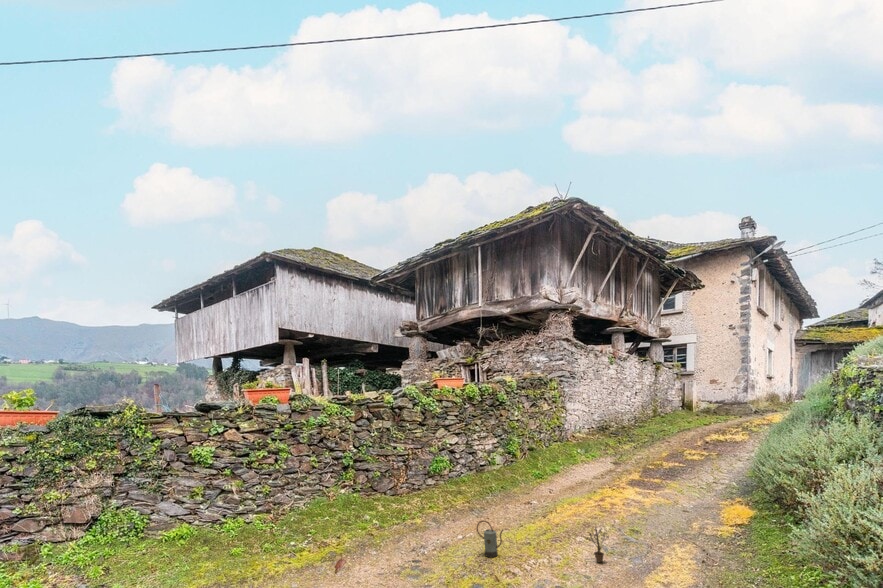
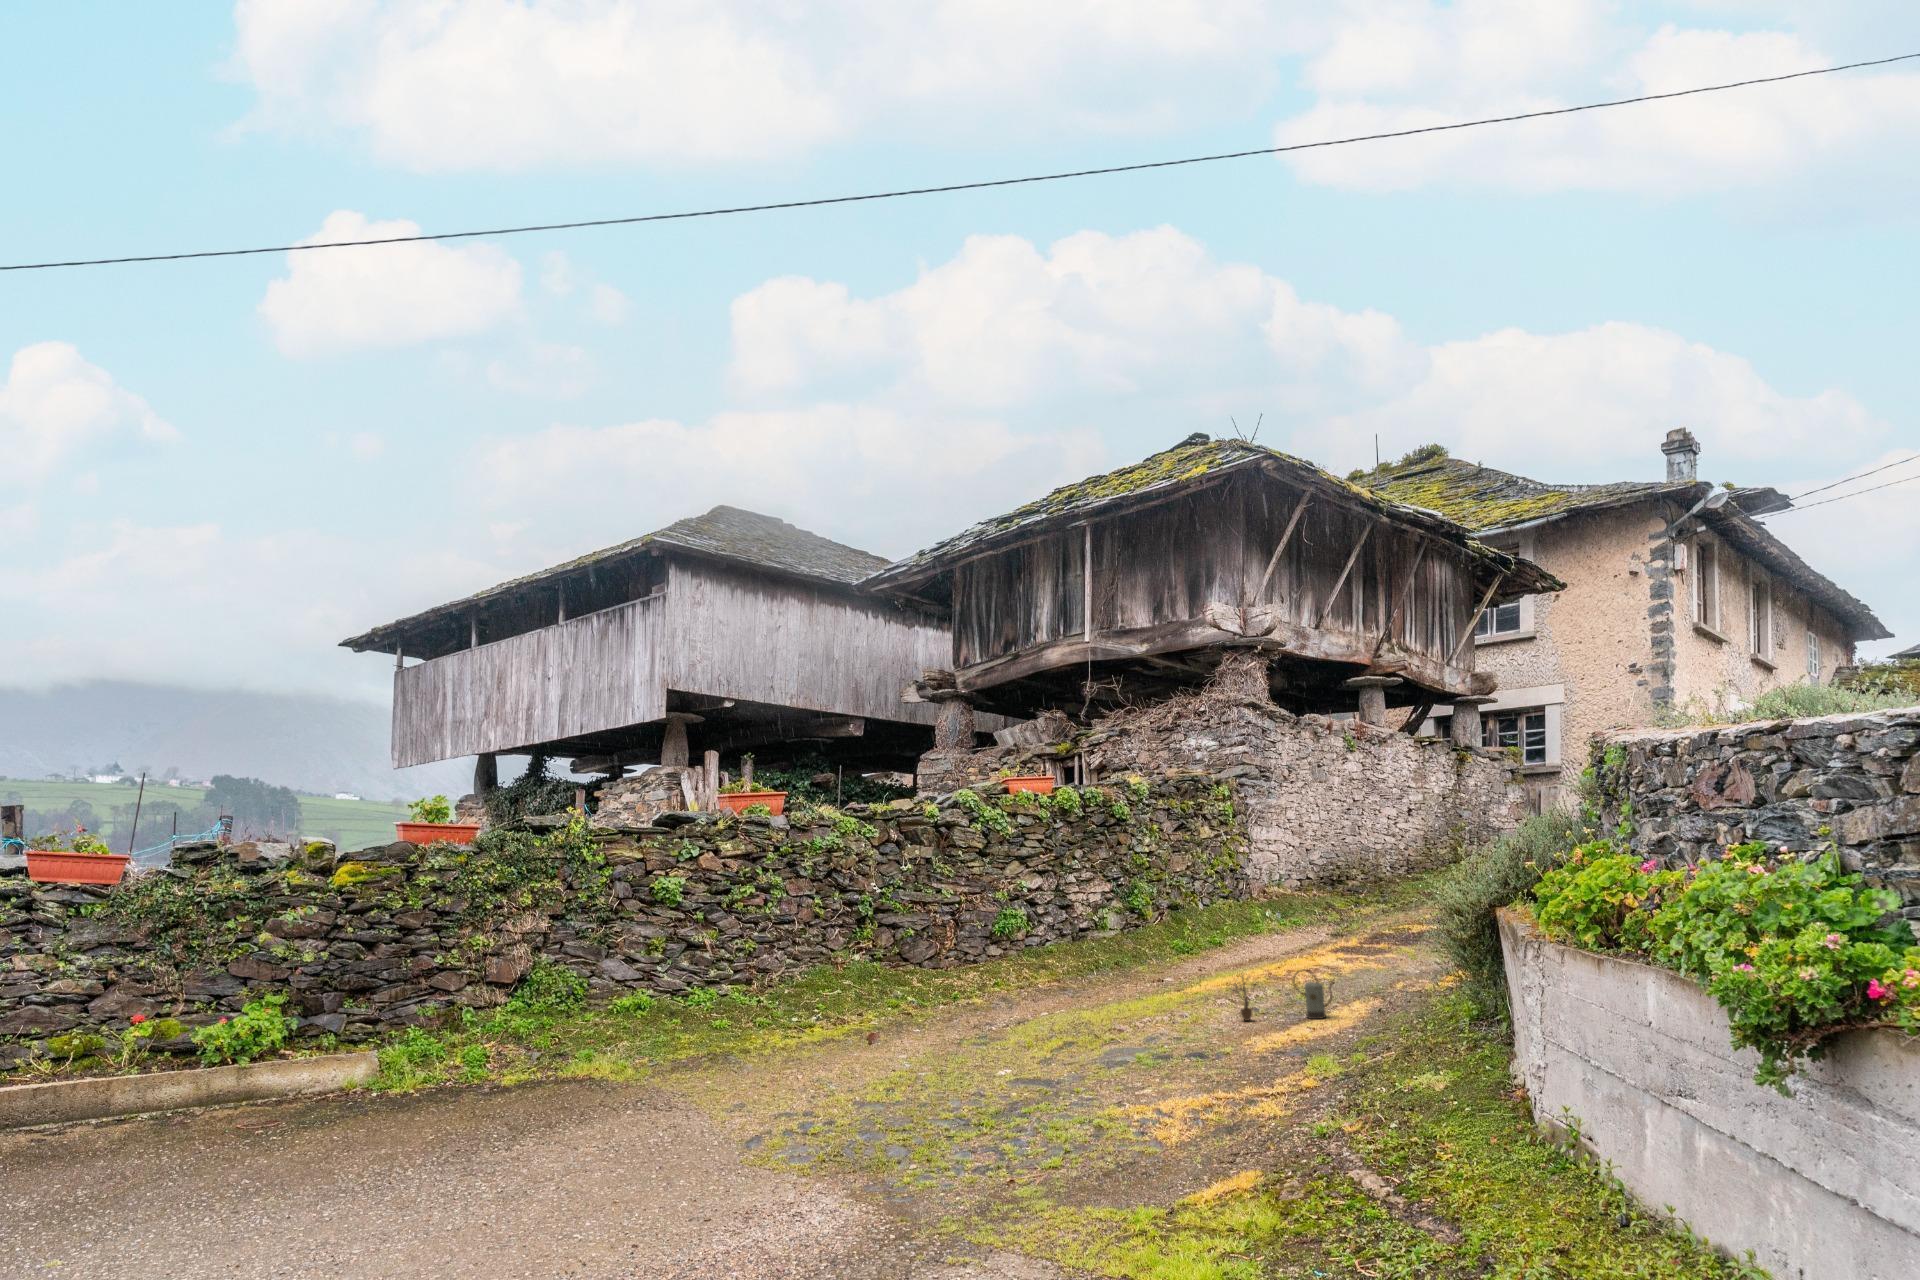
watering can: present [477,521,503,557] -> present [1293,969,1334,1019]

